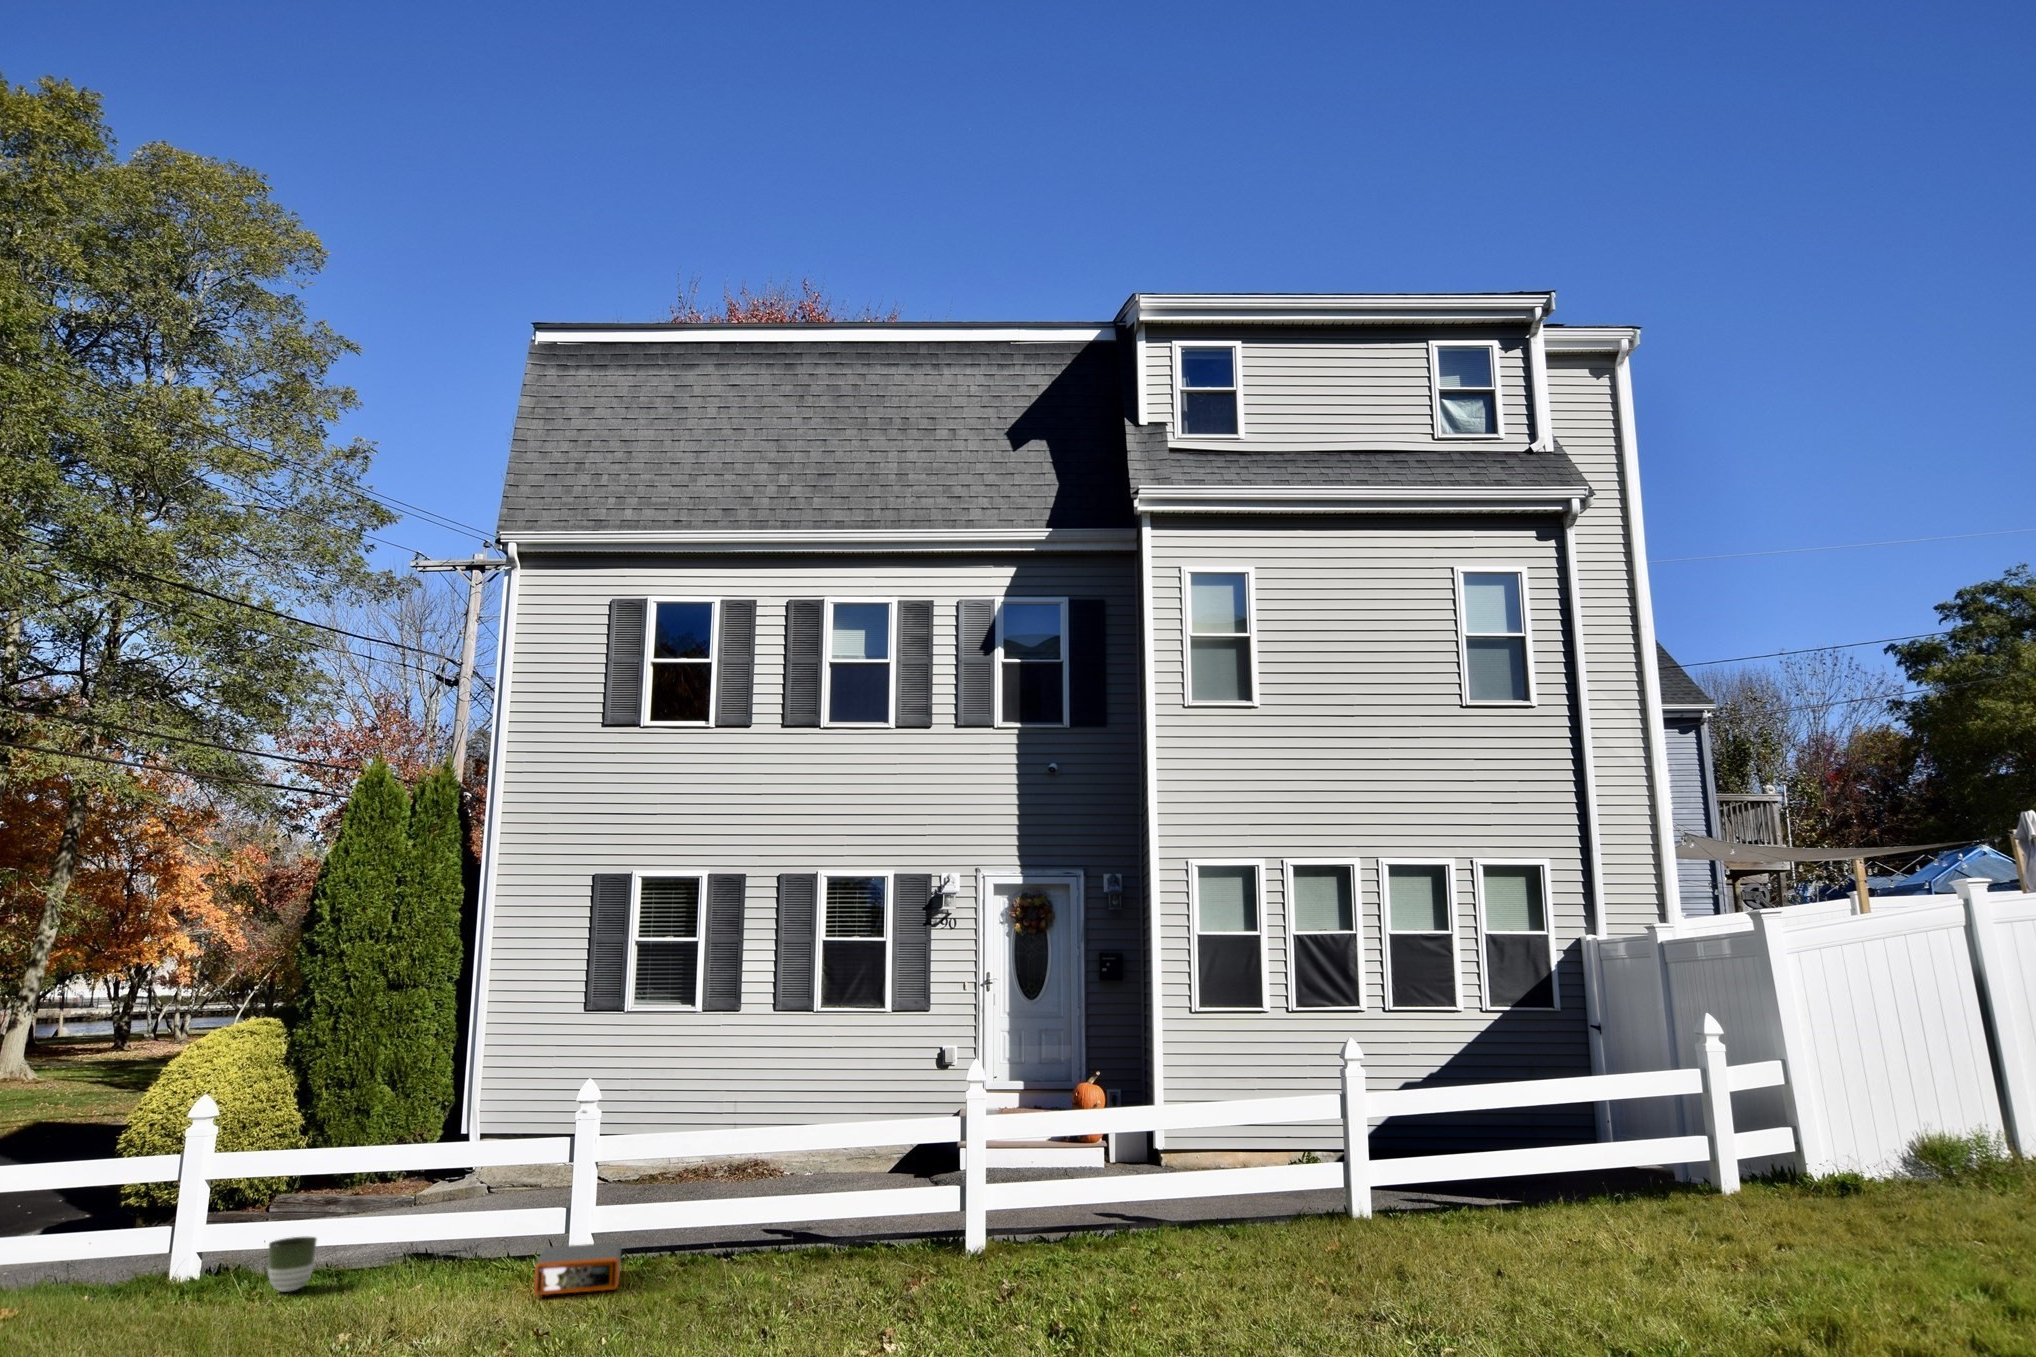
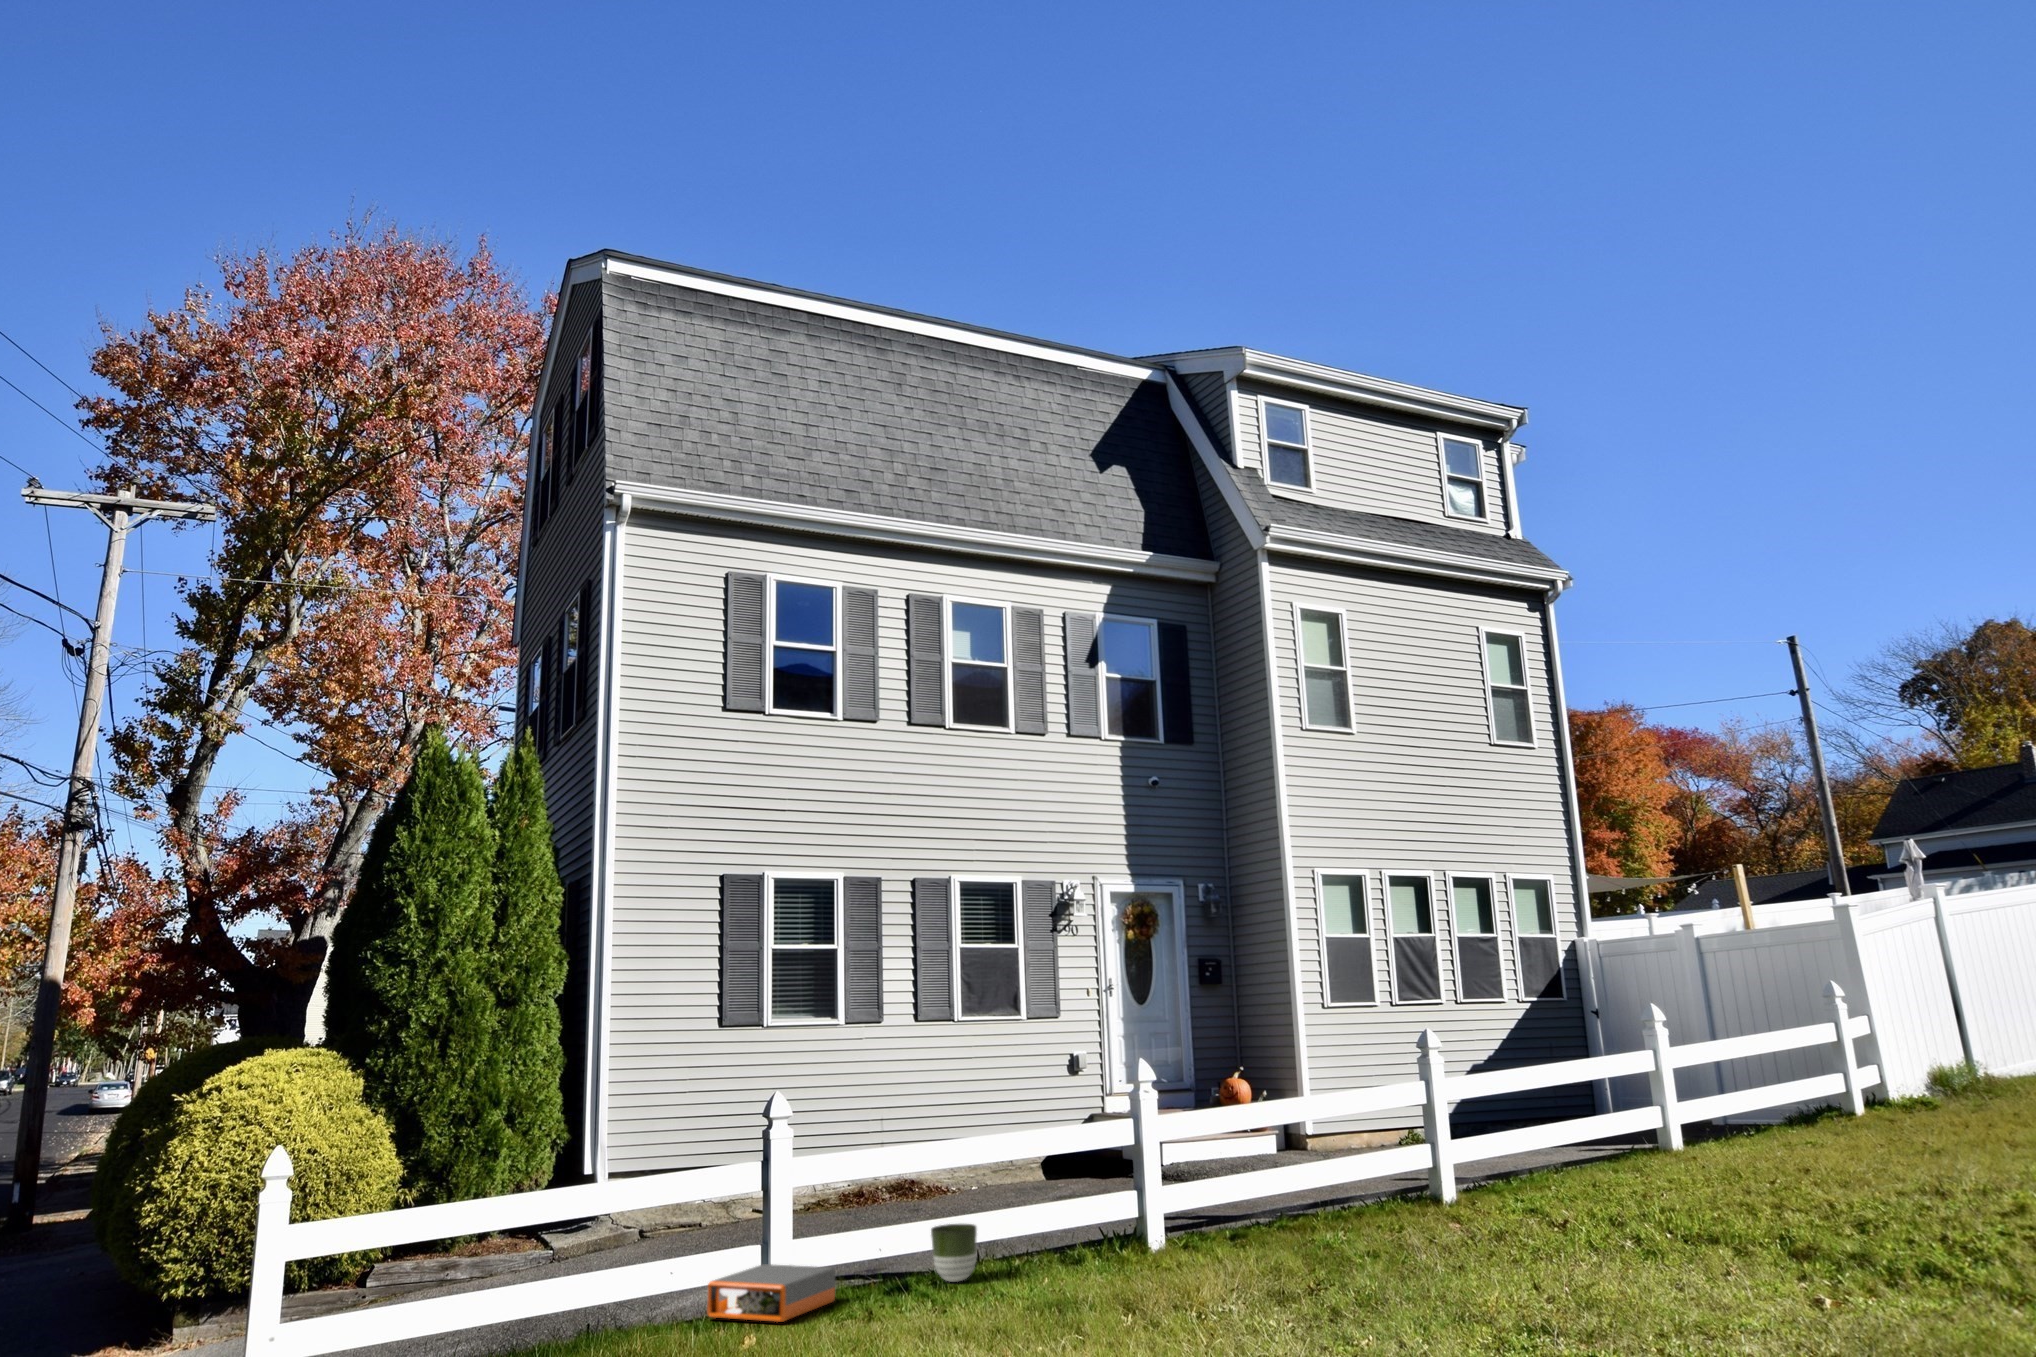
storage box: present [534,1242,621,1295] -> present [707,1264,835,1322]

